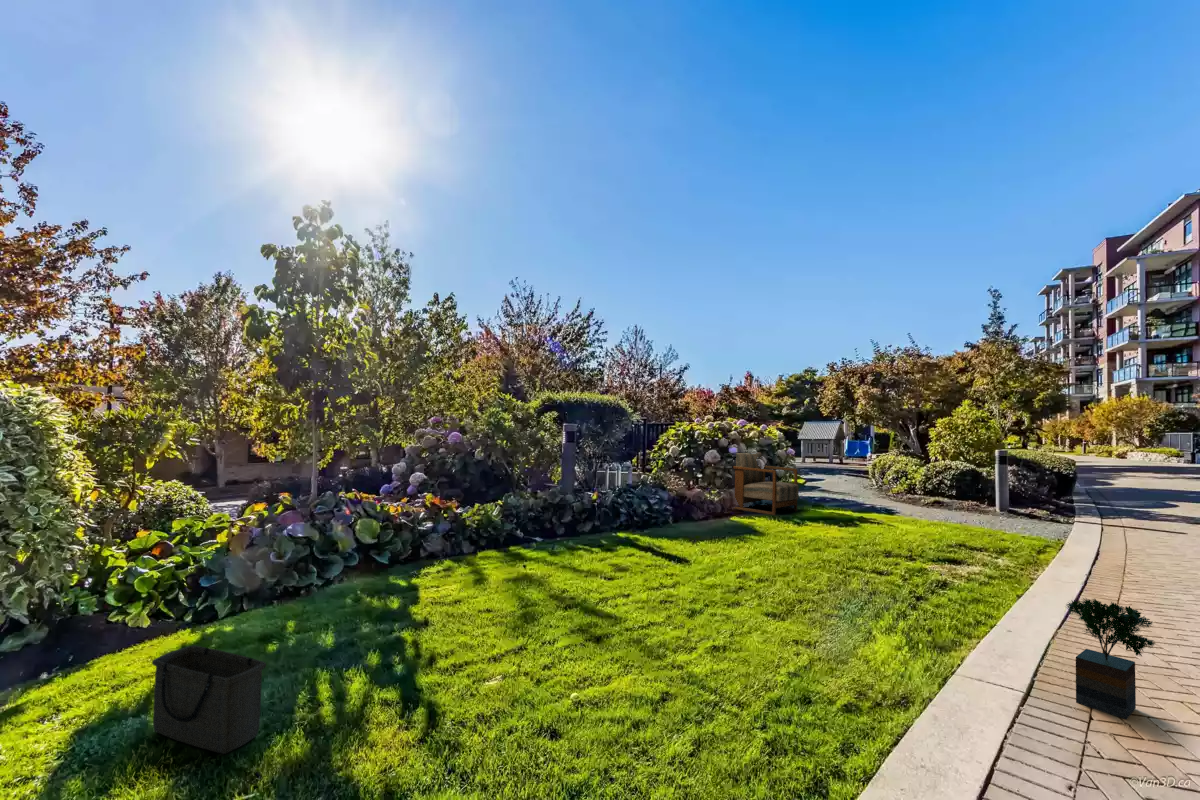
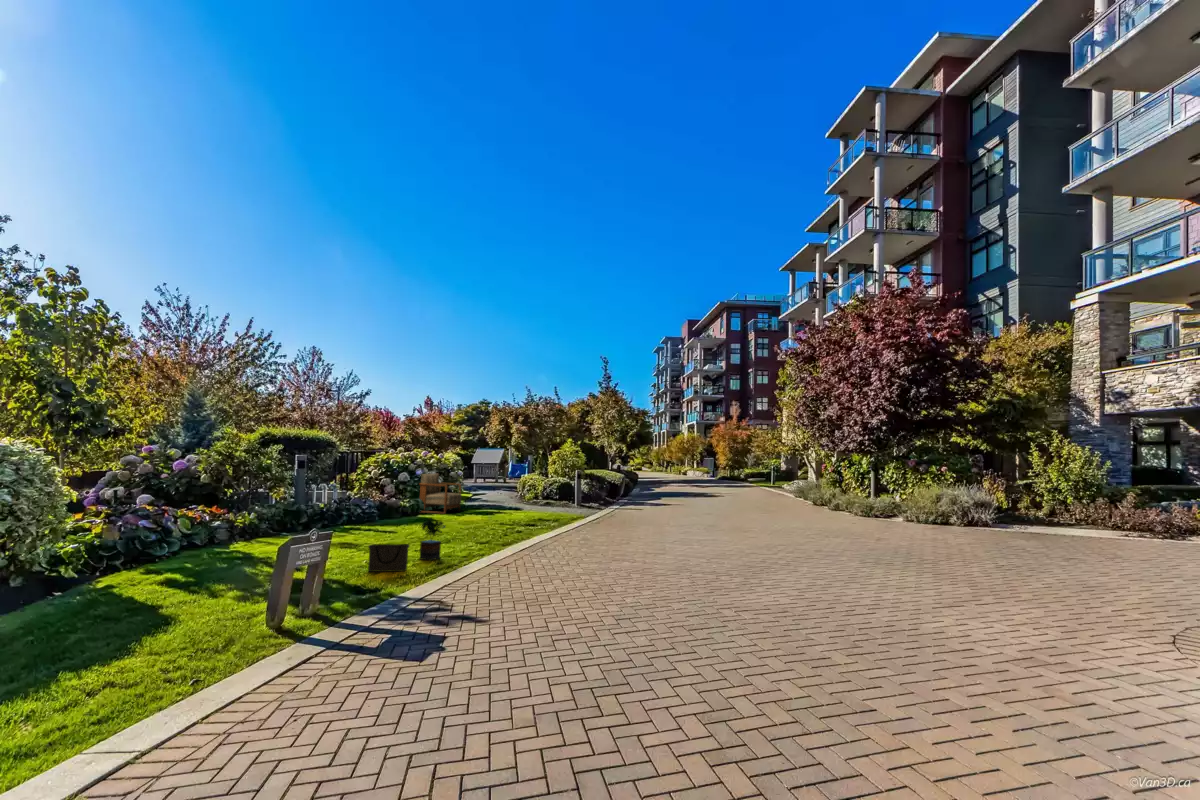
potted tree: present [1067,598,1155,719] -> present [420,520,445,560]
basket: present [152,646,266,754] -> present [368,544,409,572]

